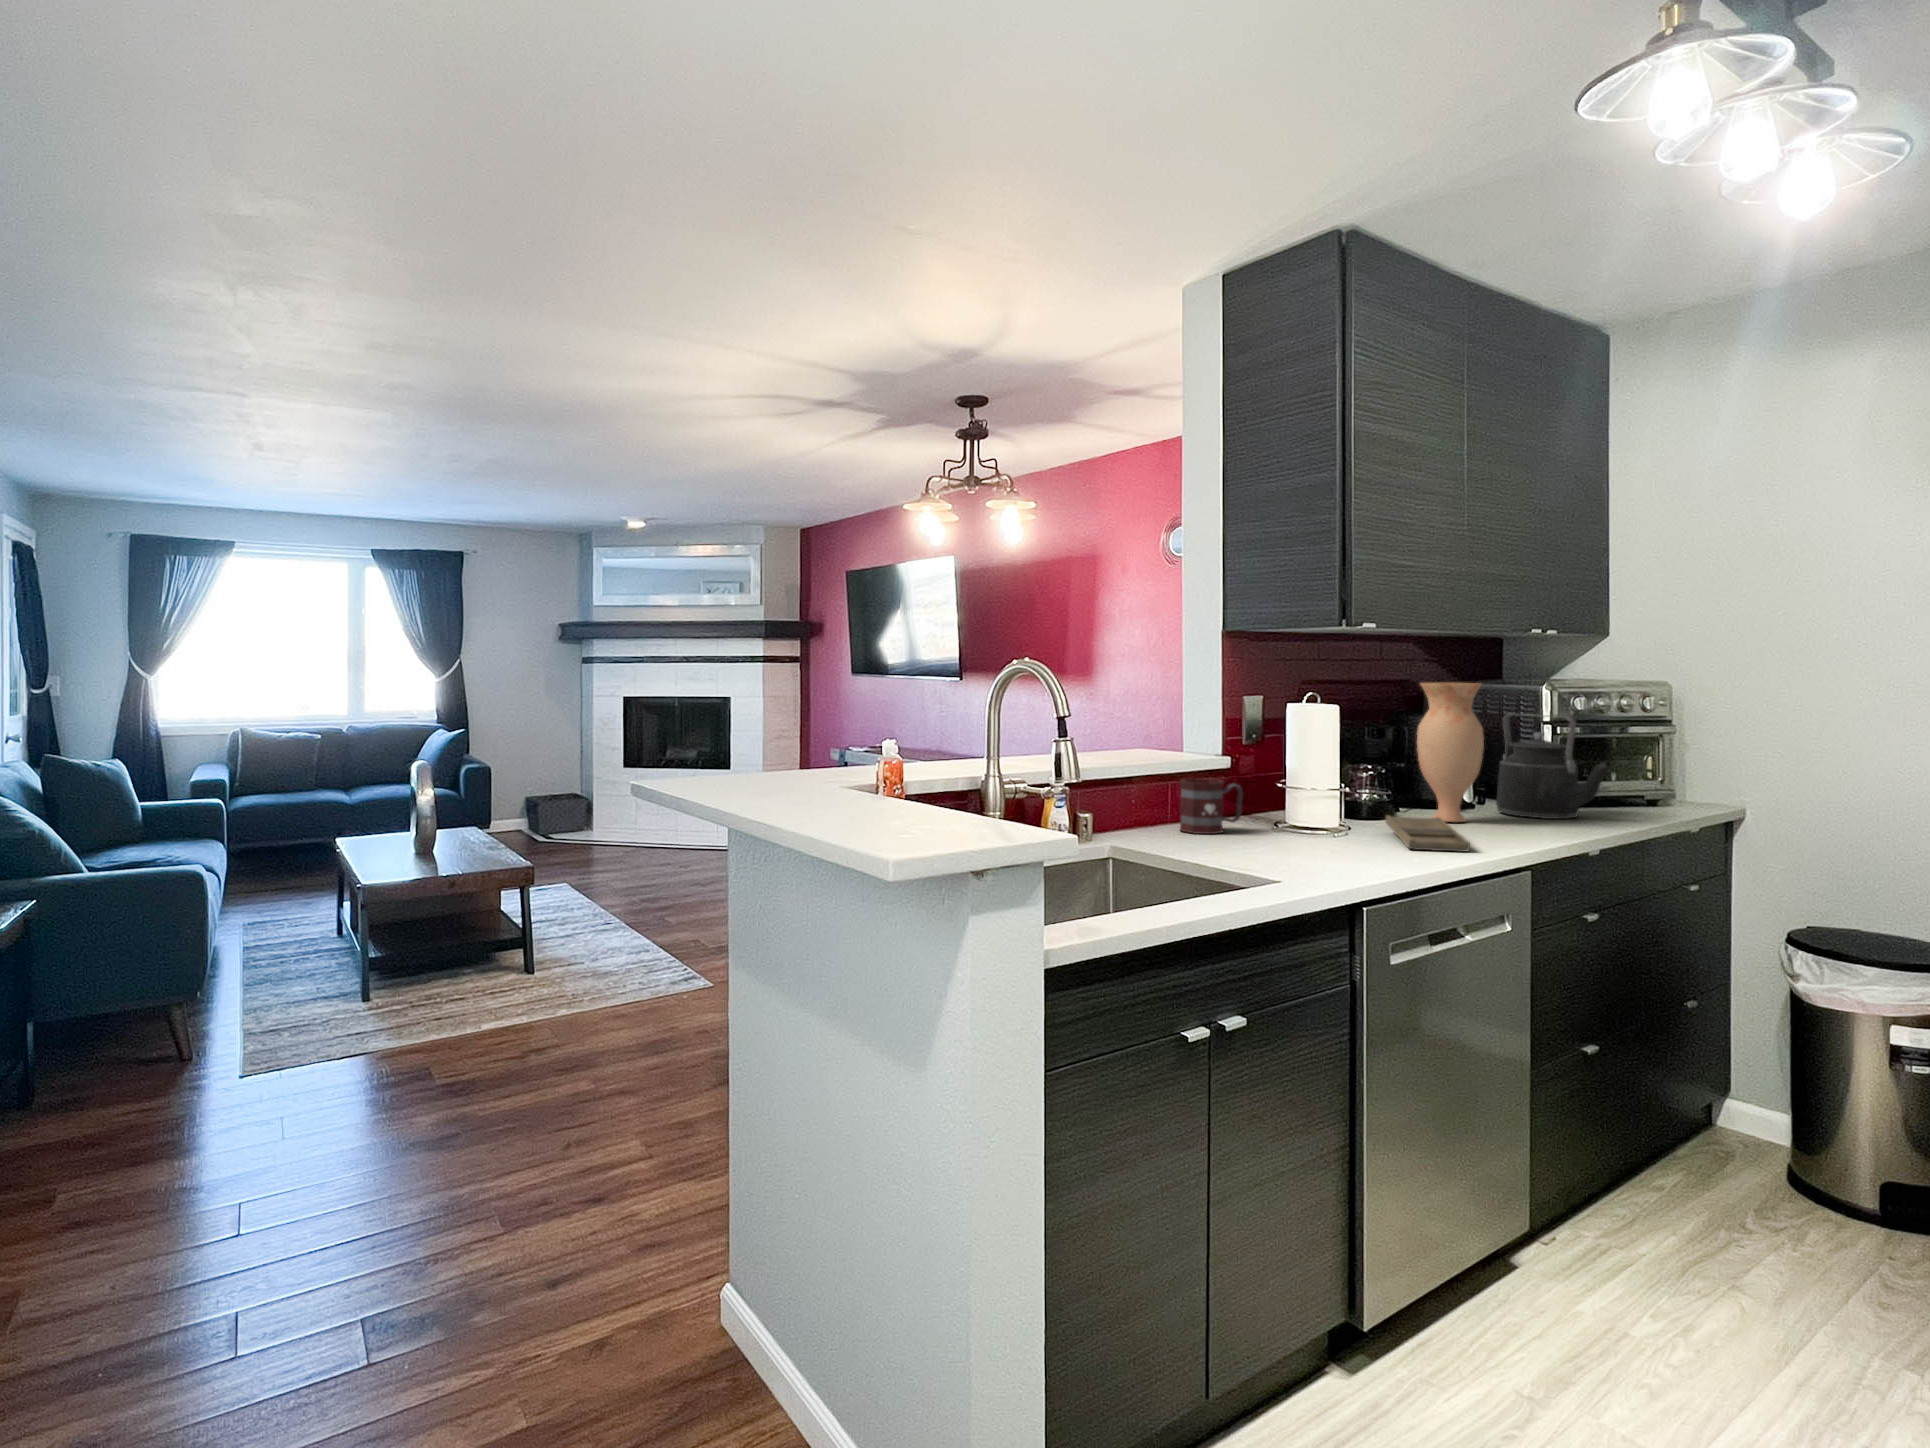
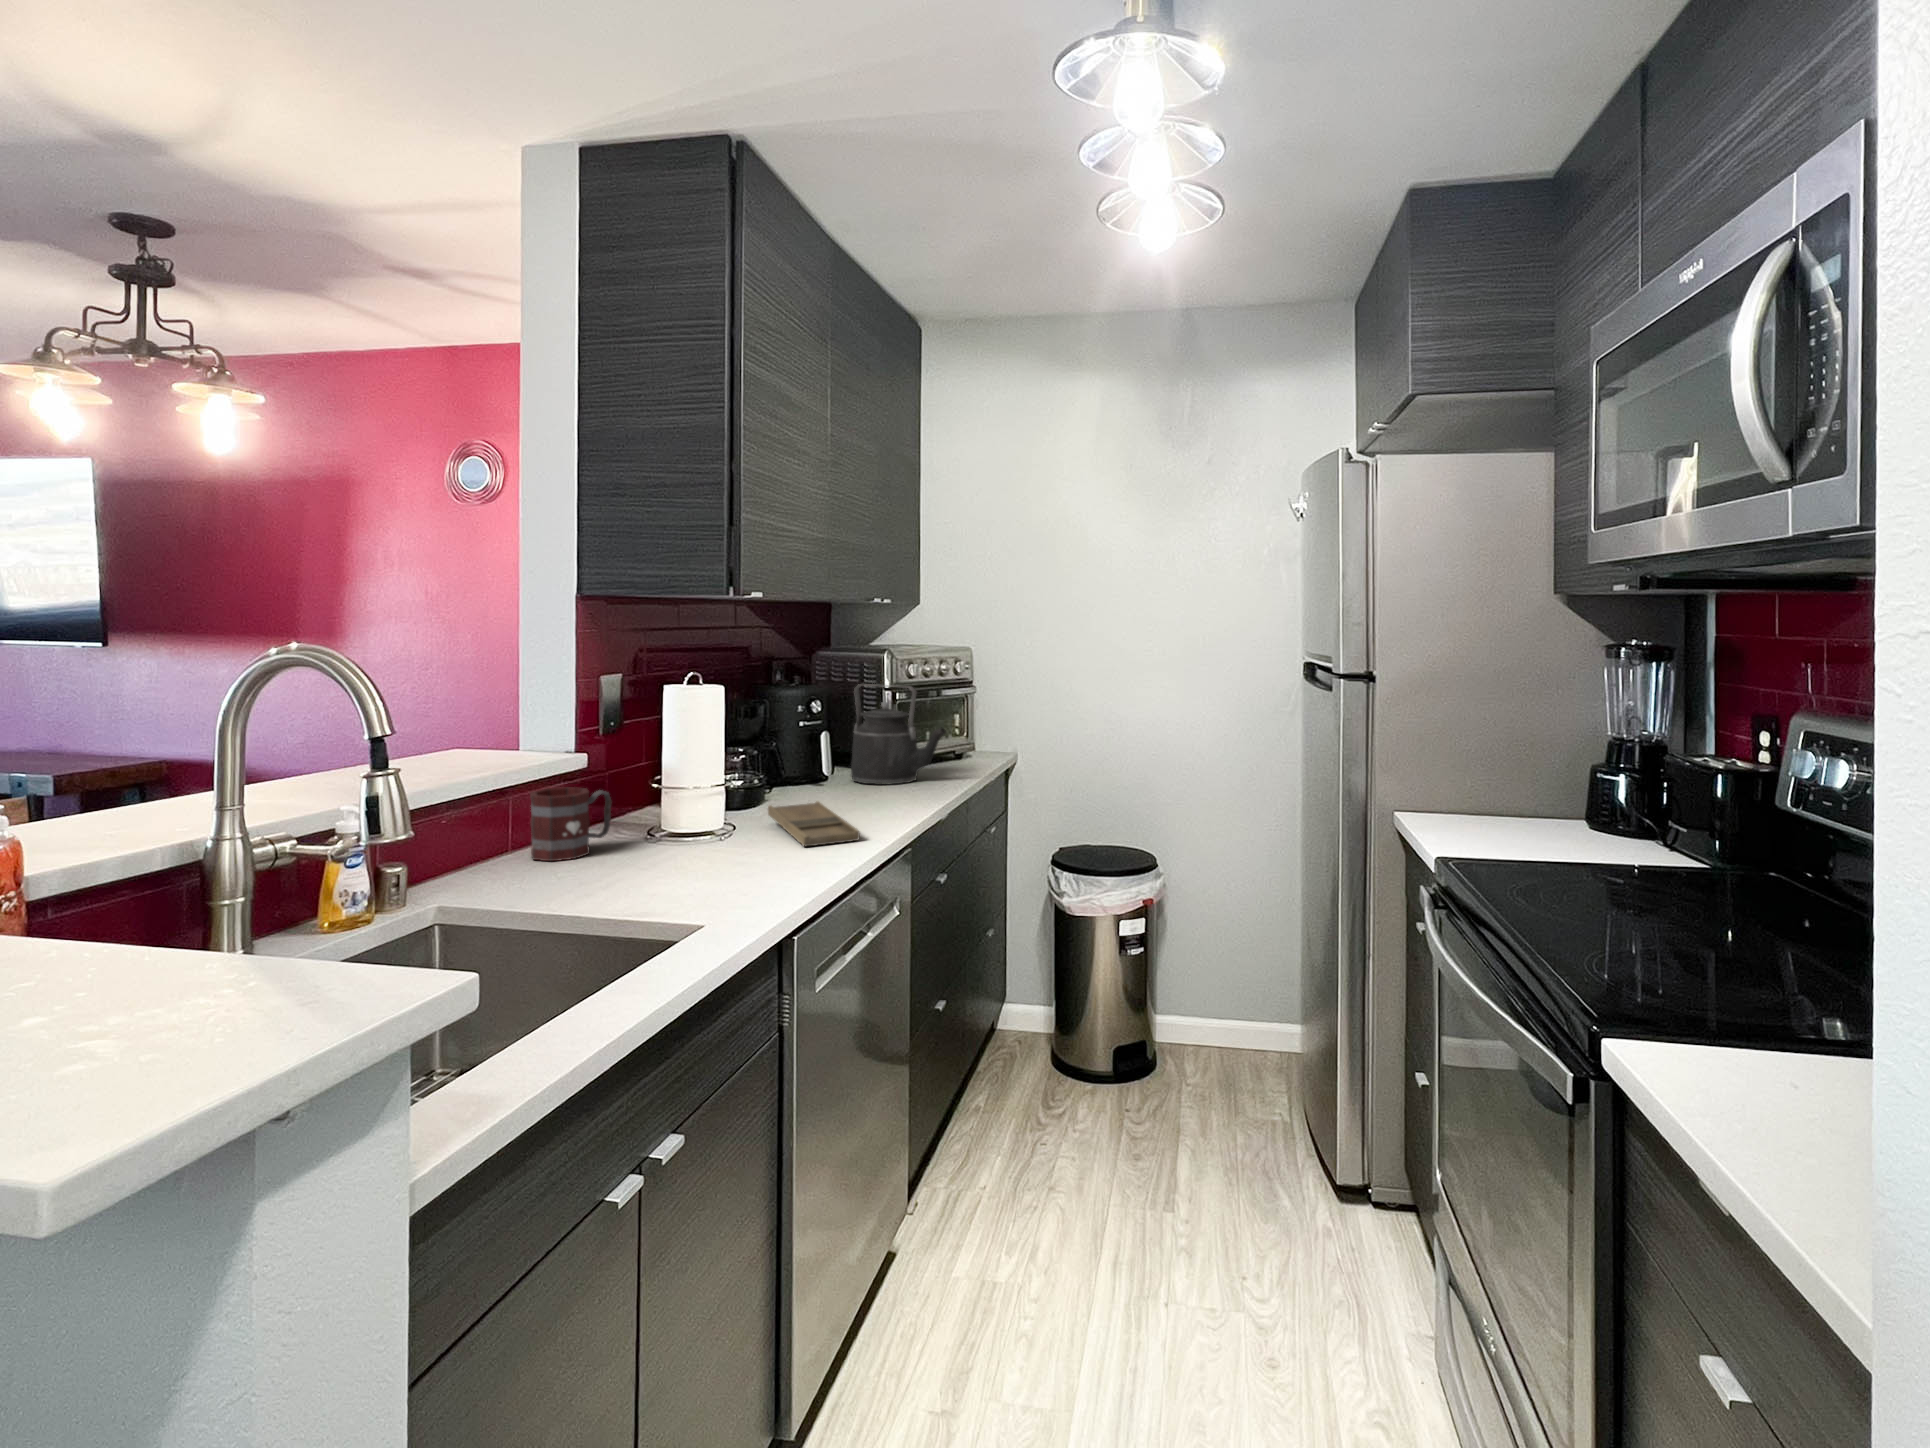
vase: present [1417,683,1484,822] -> none [787,657,849,801]

